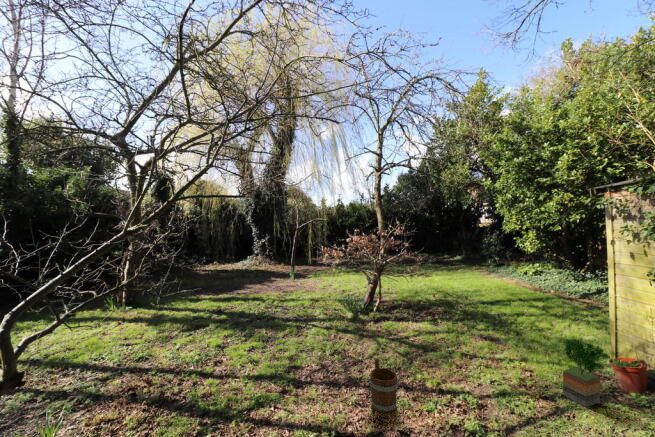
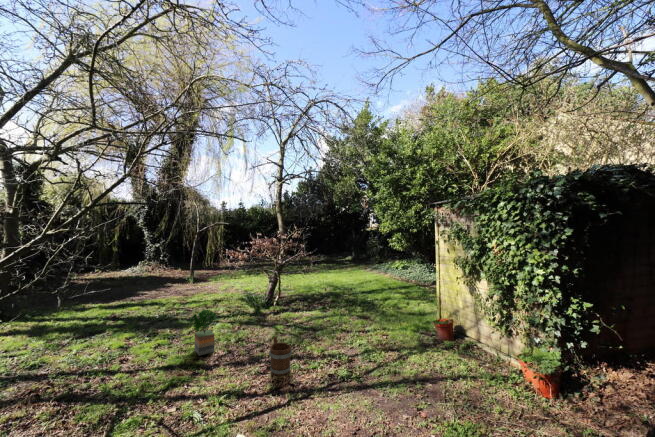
potted tree: present [563,339,610,407] -> present [190,310,220,356]

